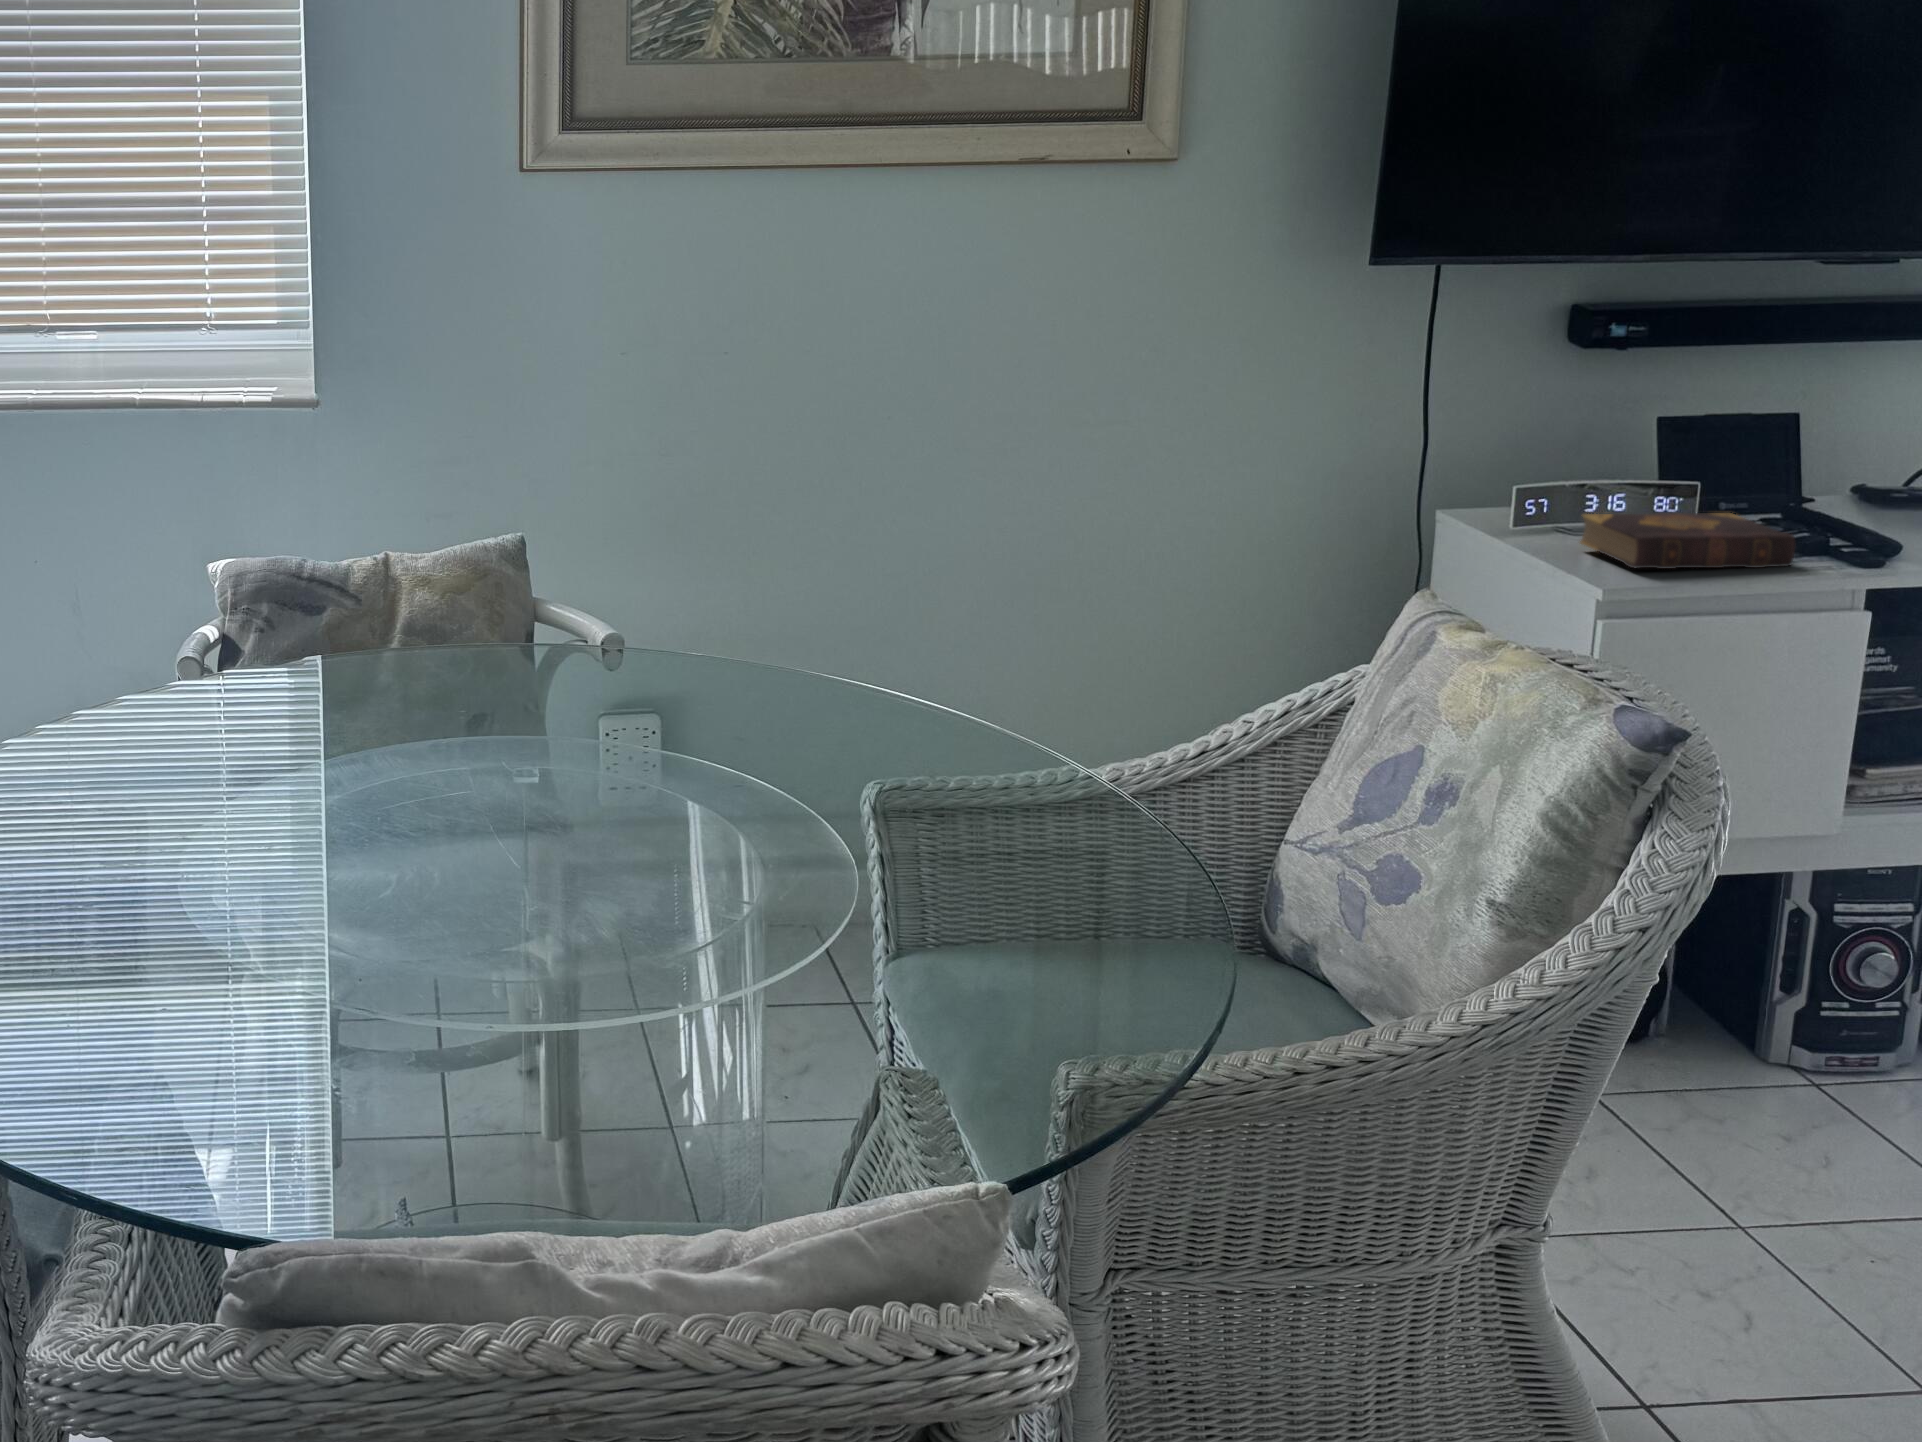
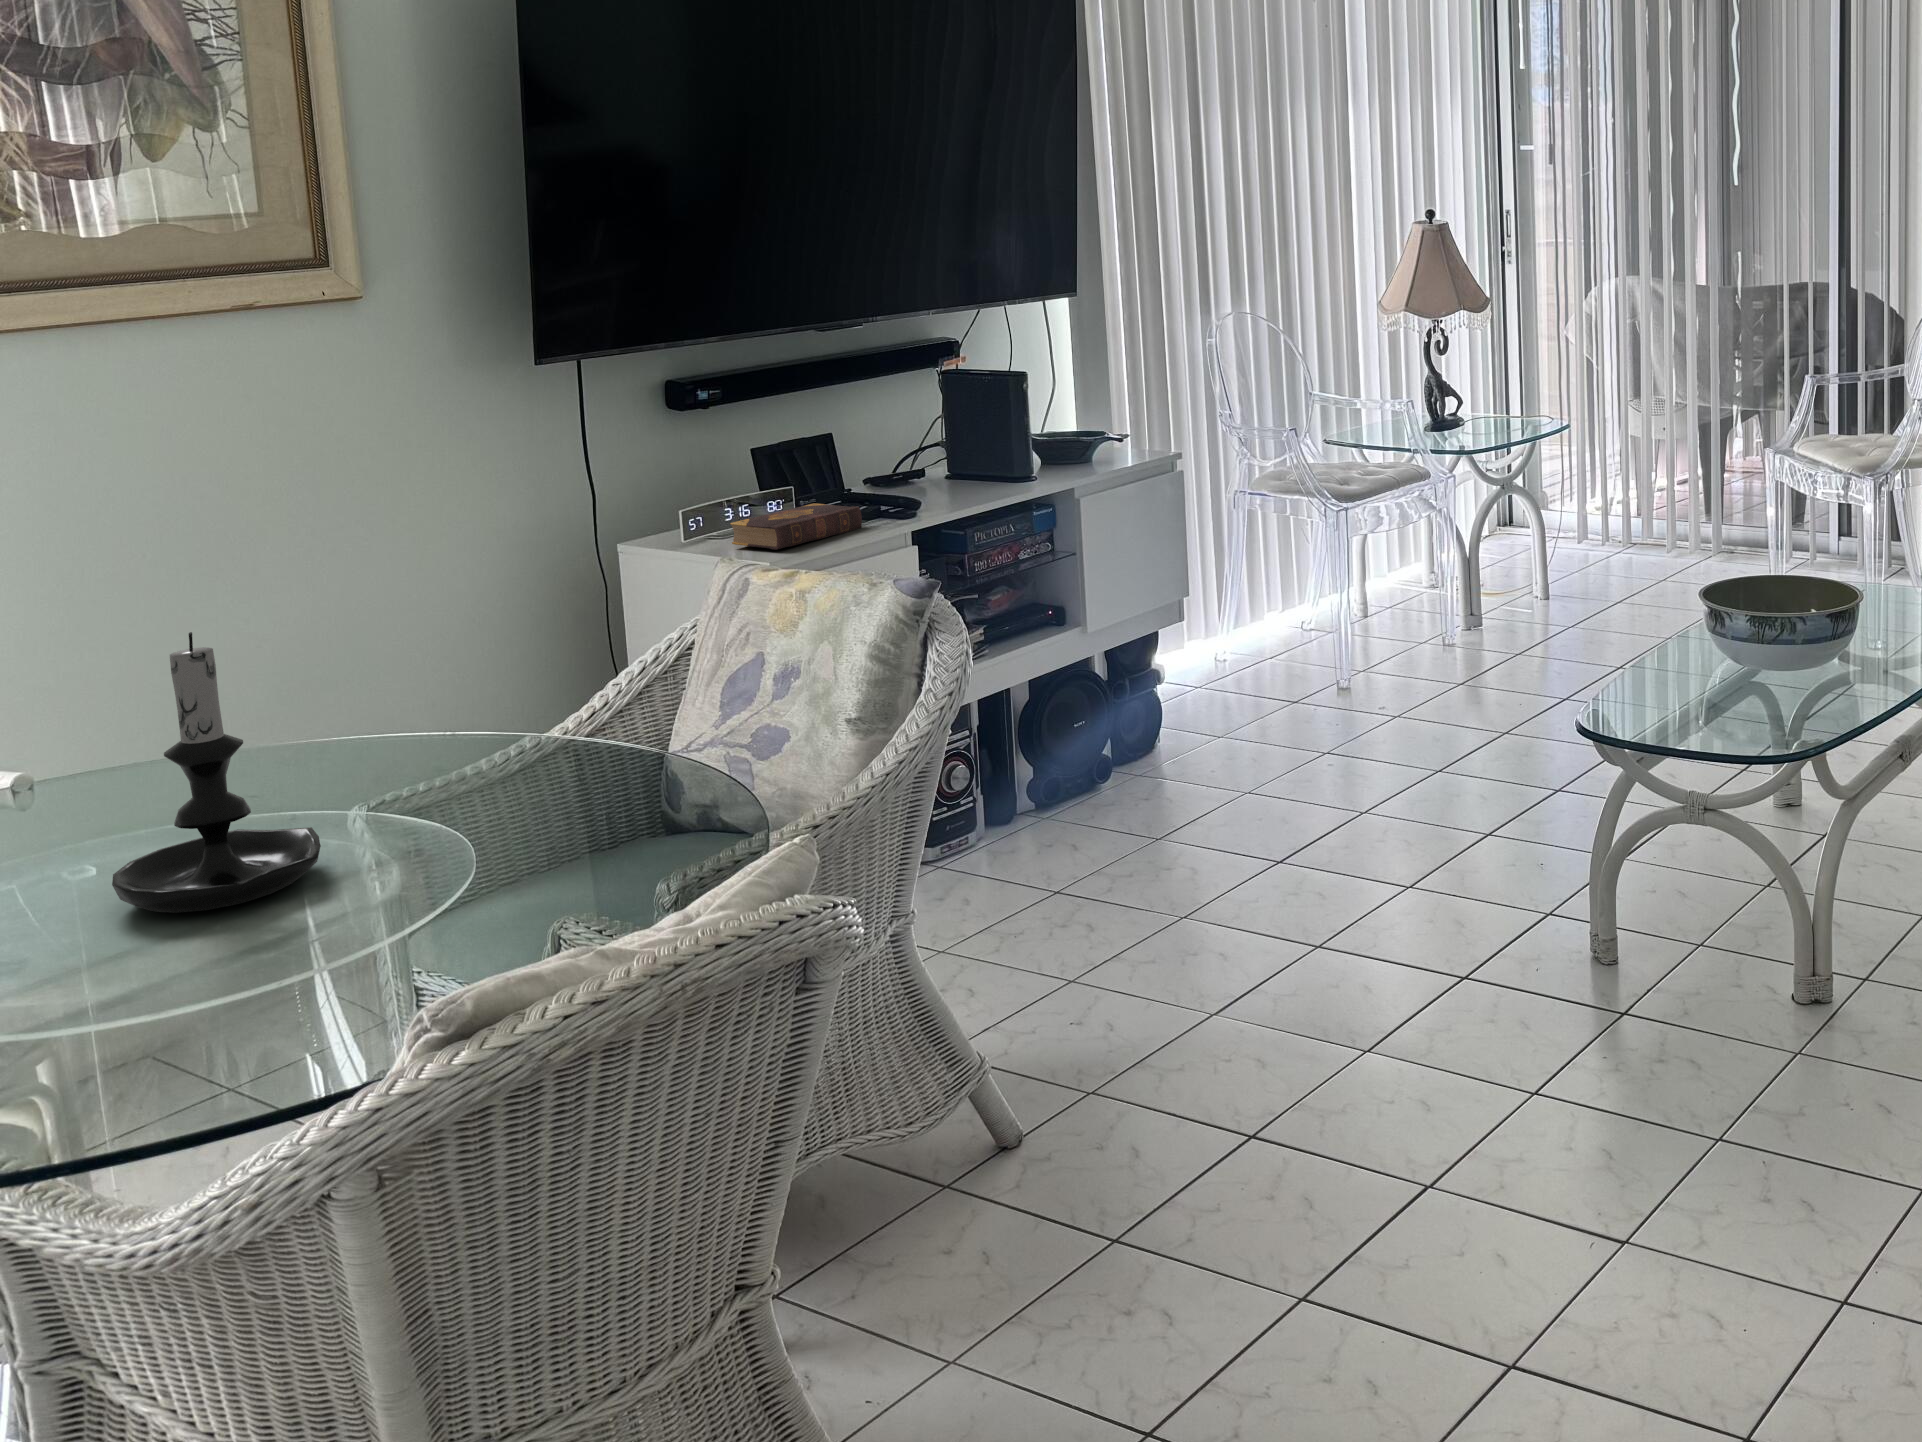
candle holder: none [503,537,722,867] -> present [112,632,321,913]

